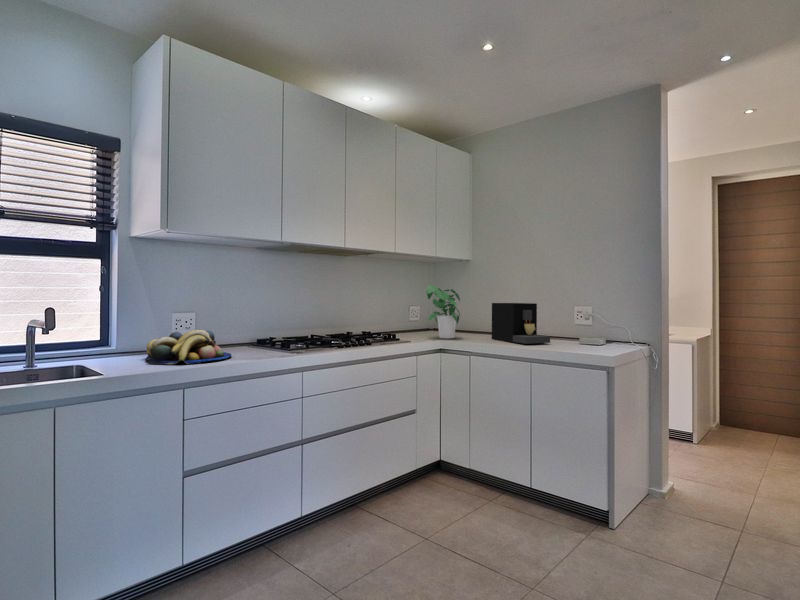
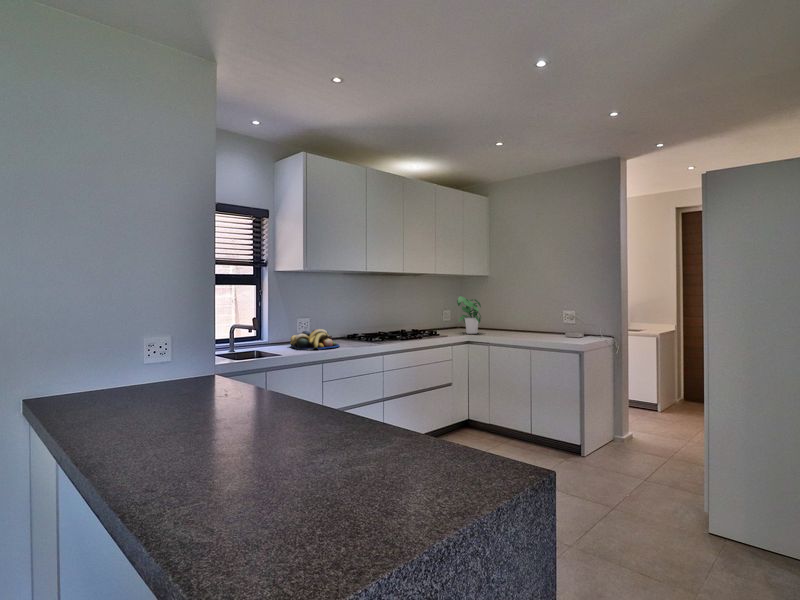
coffee maker: present [492,303,550,344] -> none [504,308,544,337]

